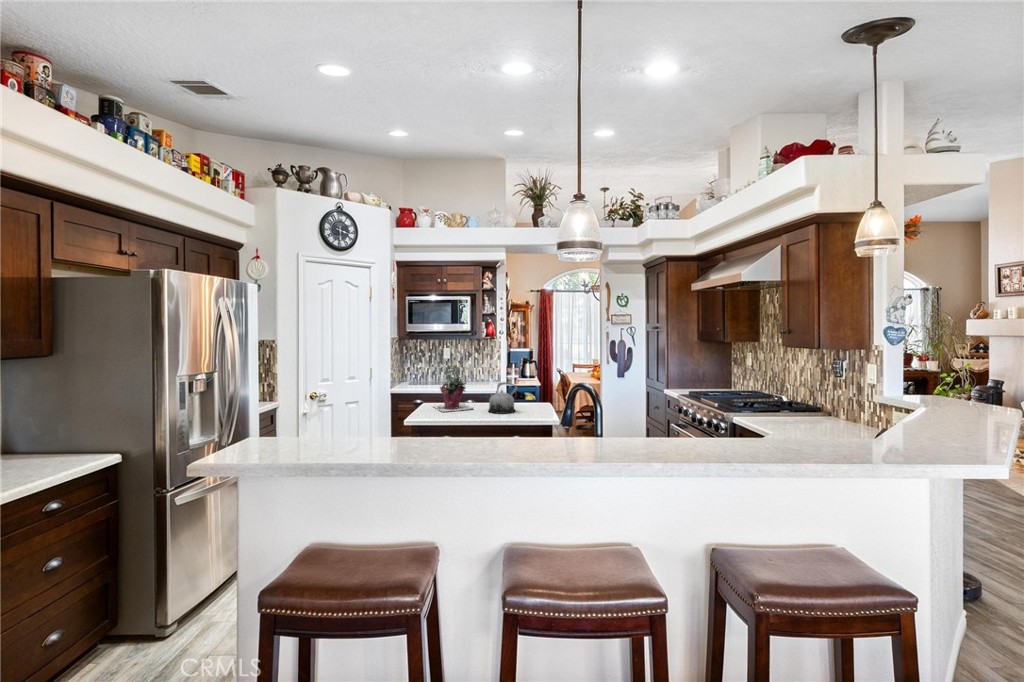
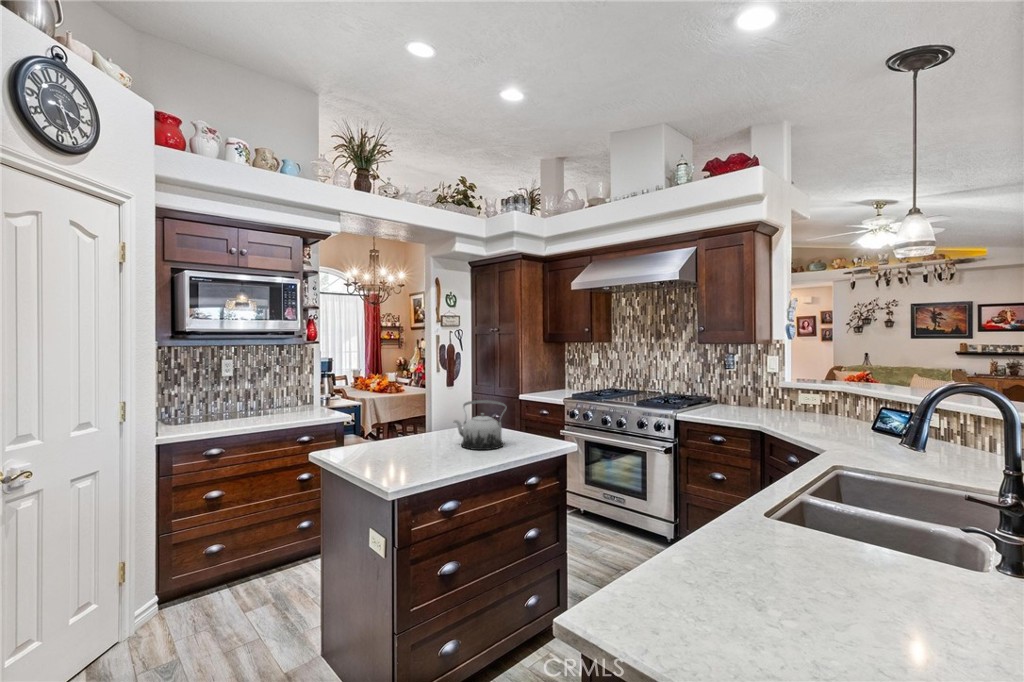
potted plant: present [433,364,473,412] -> none [356,373,439,462]

